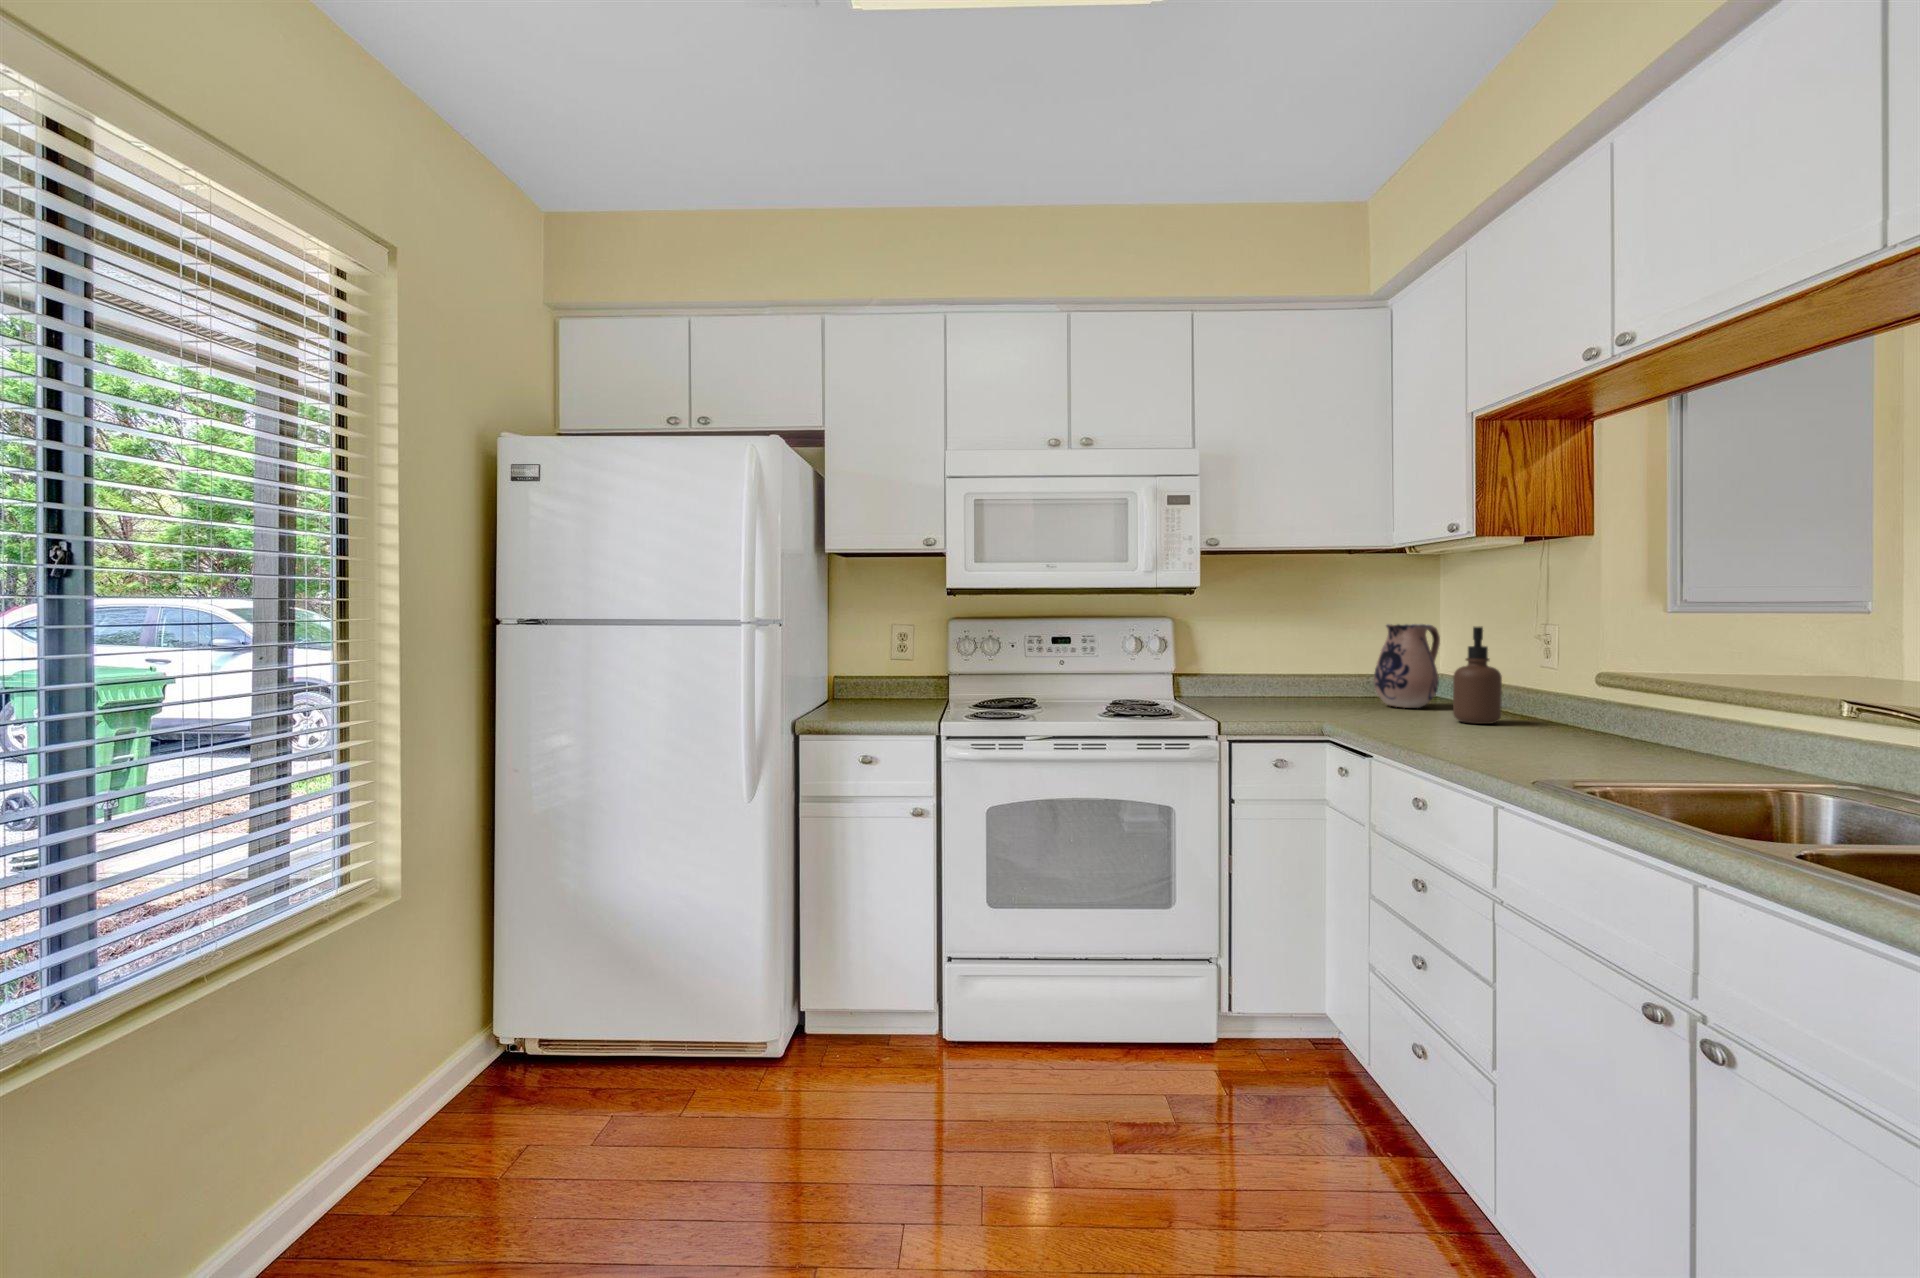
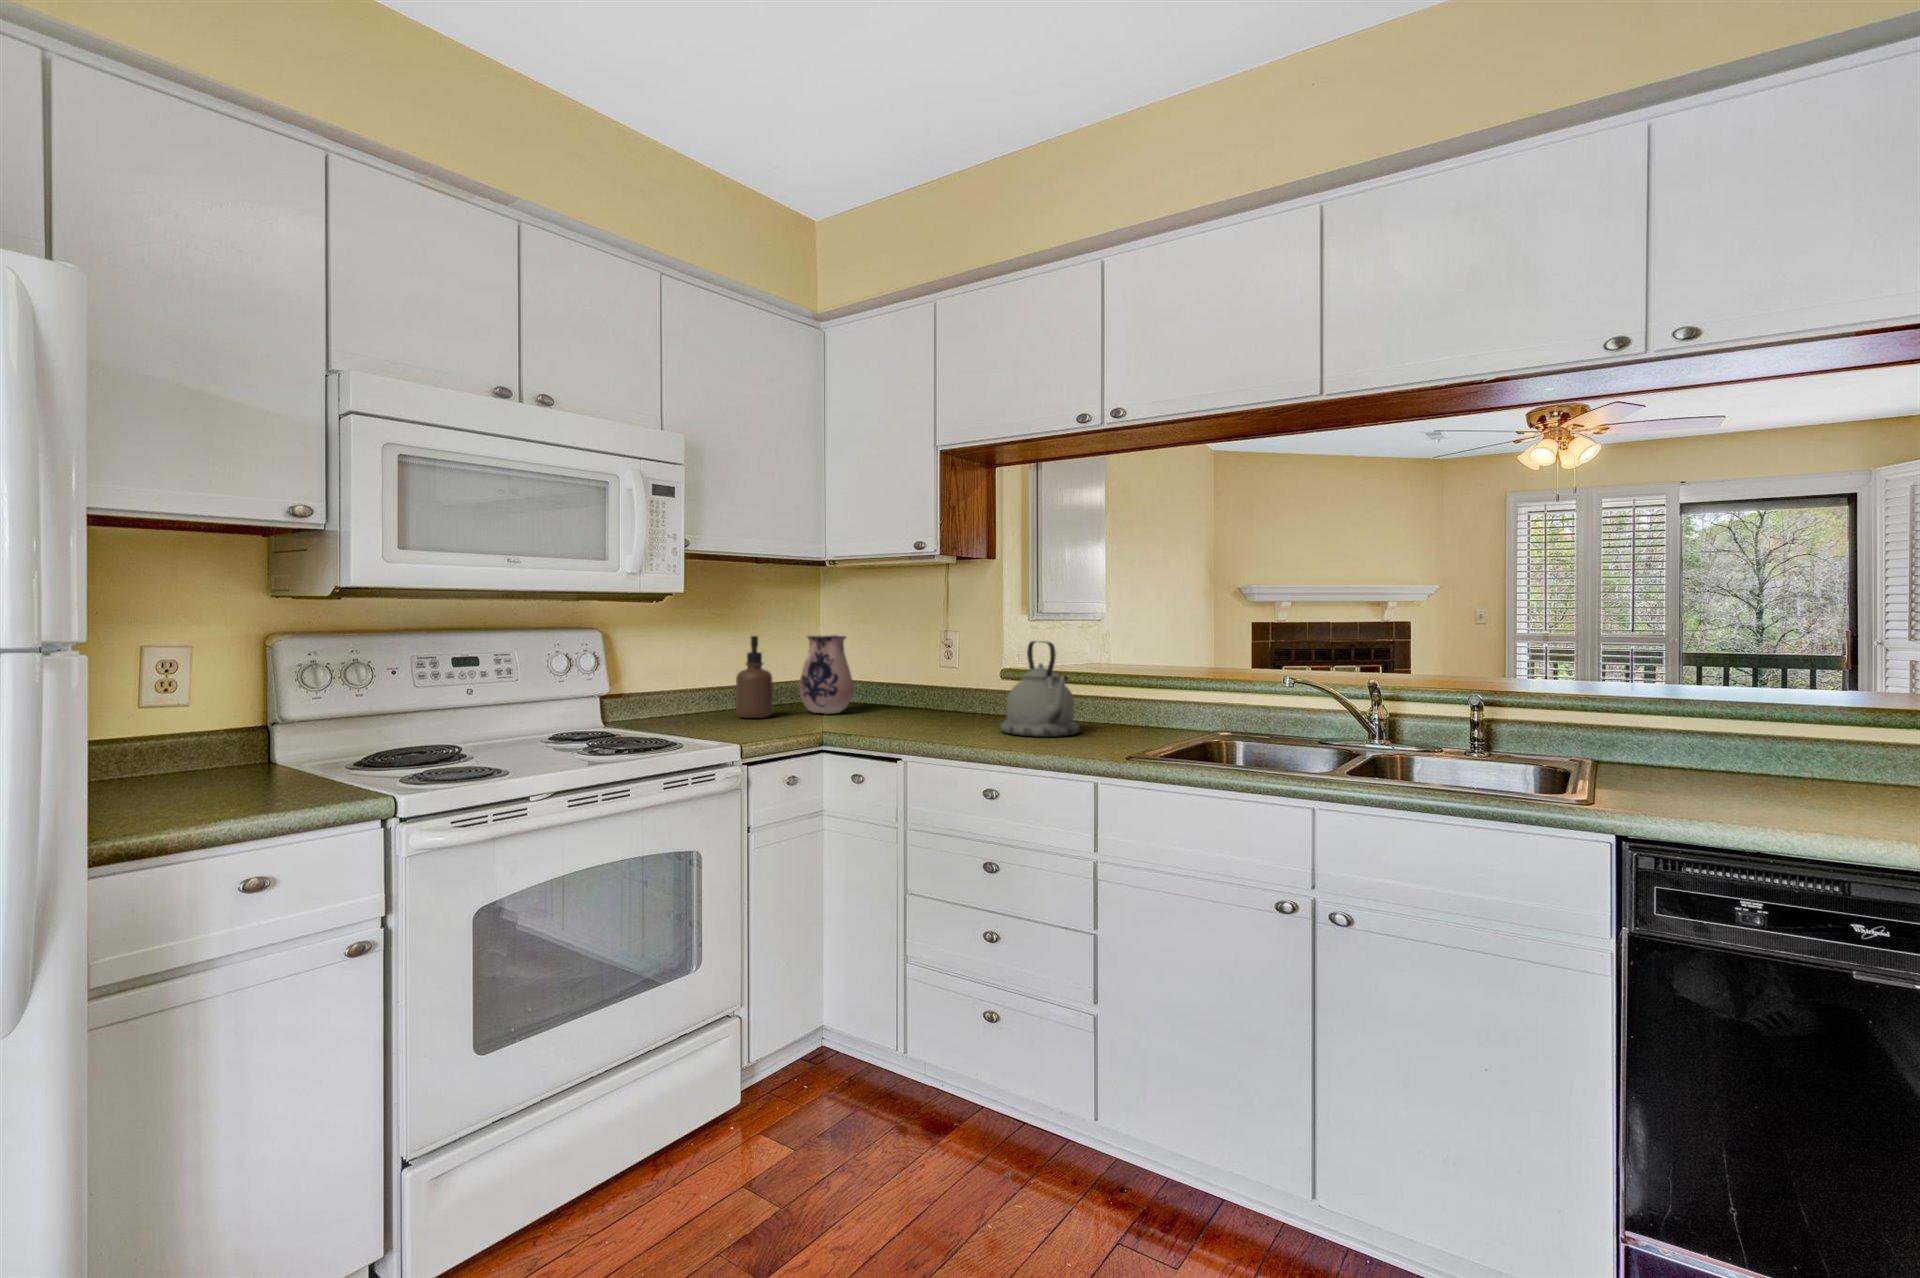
soap dispenser: present [1453,627,1502,724] -> present [736,636,773,718]
kettle: none [1540,630,1667,755] -> present [1000,641,1080,737]

